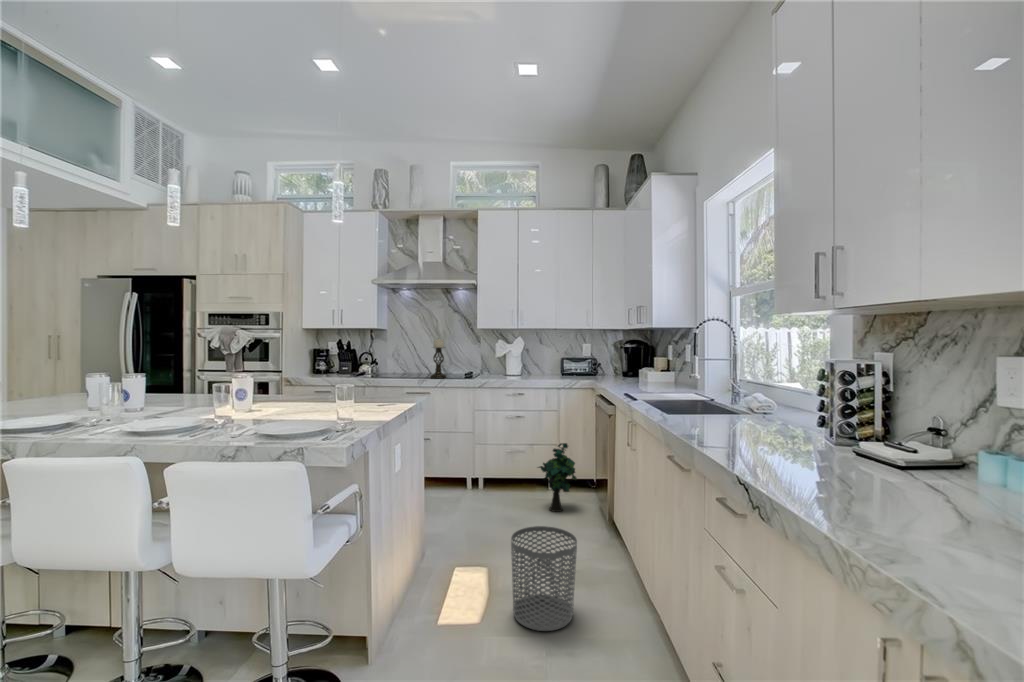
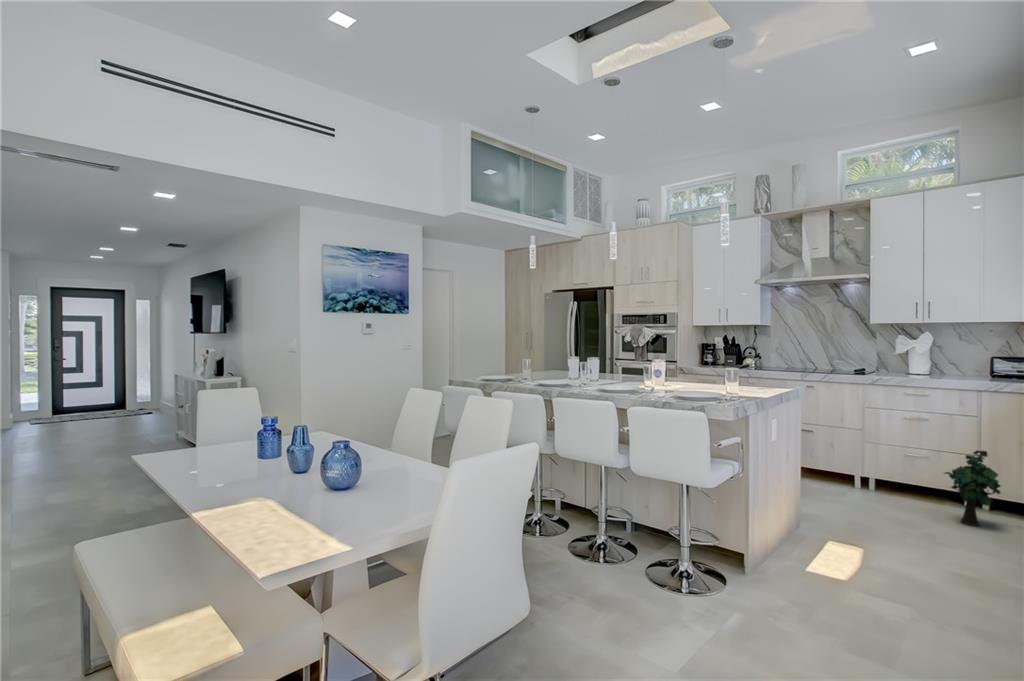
candle holder: present [430,338,447,379] -> none [815,333,834,373]
waste bin: present [511,526,577,631] -> none [882,511,960,605]

